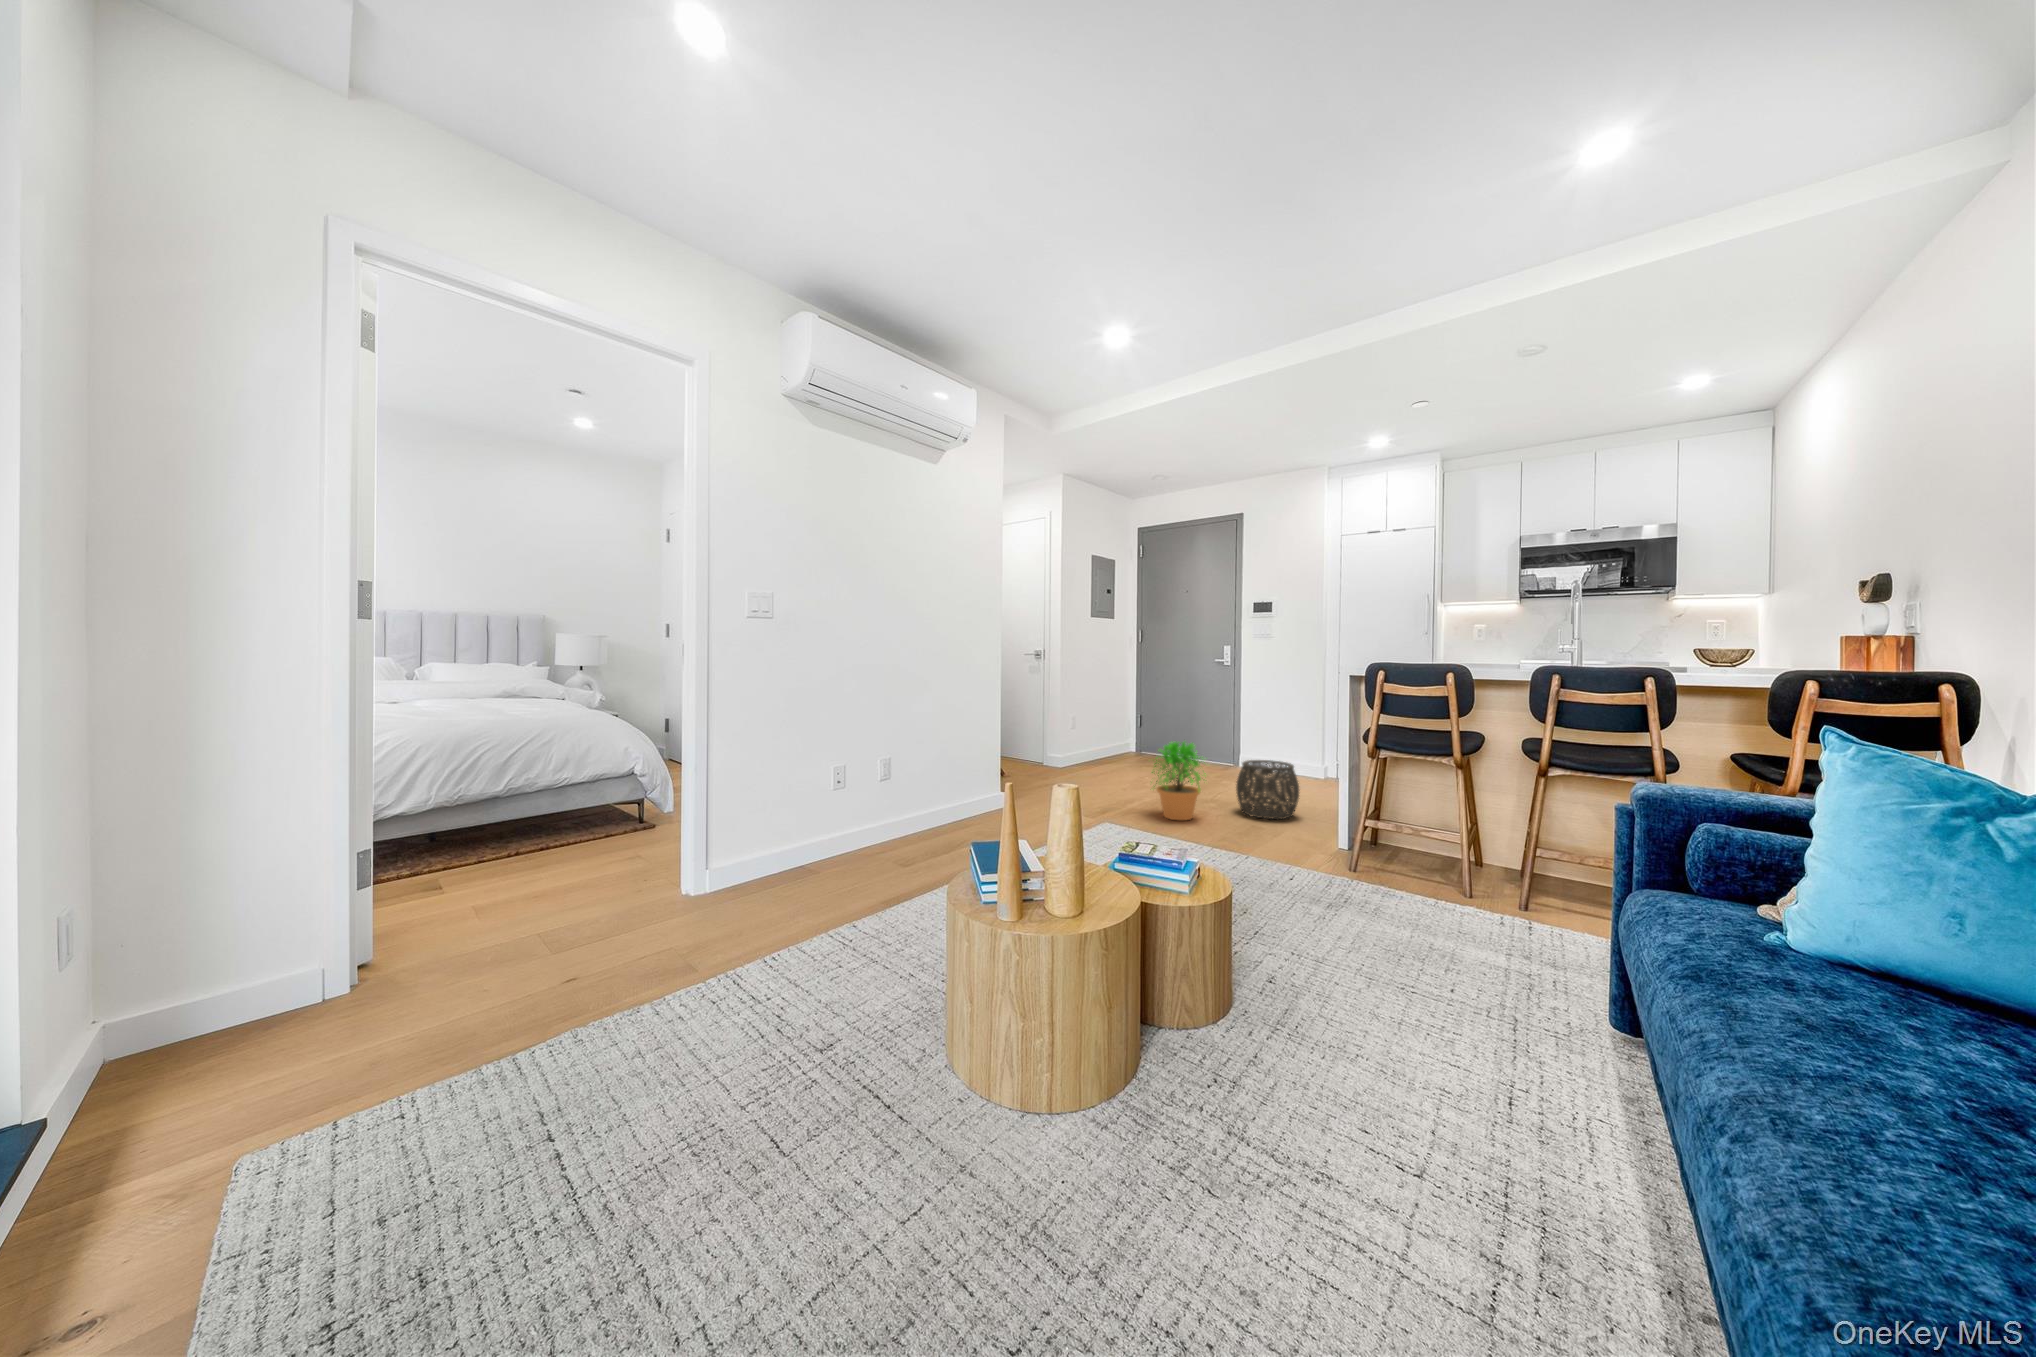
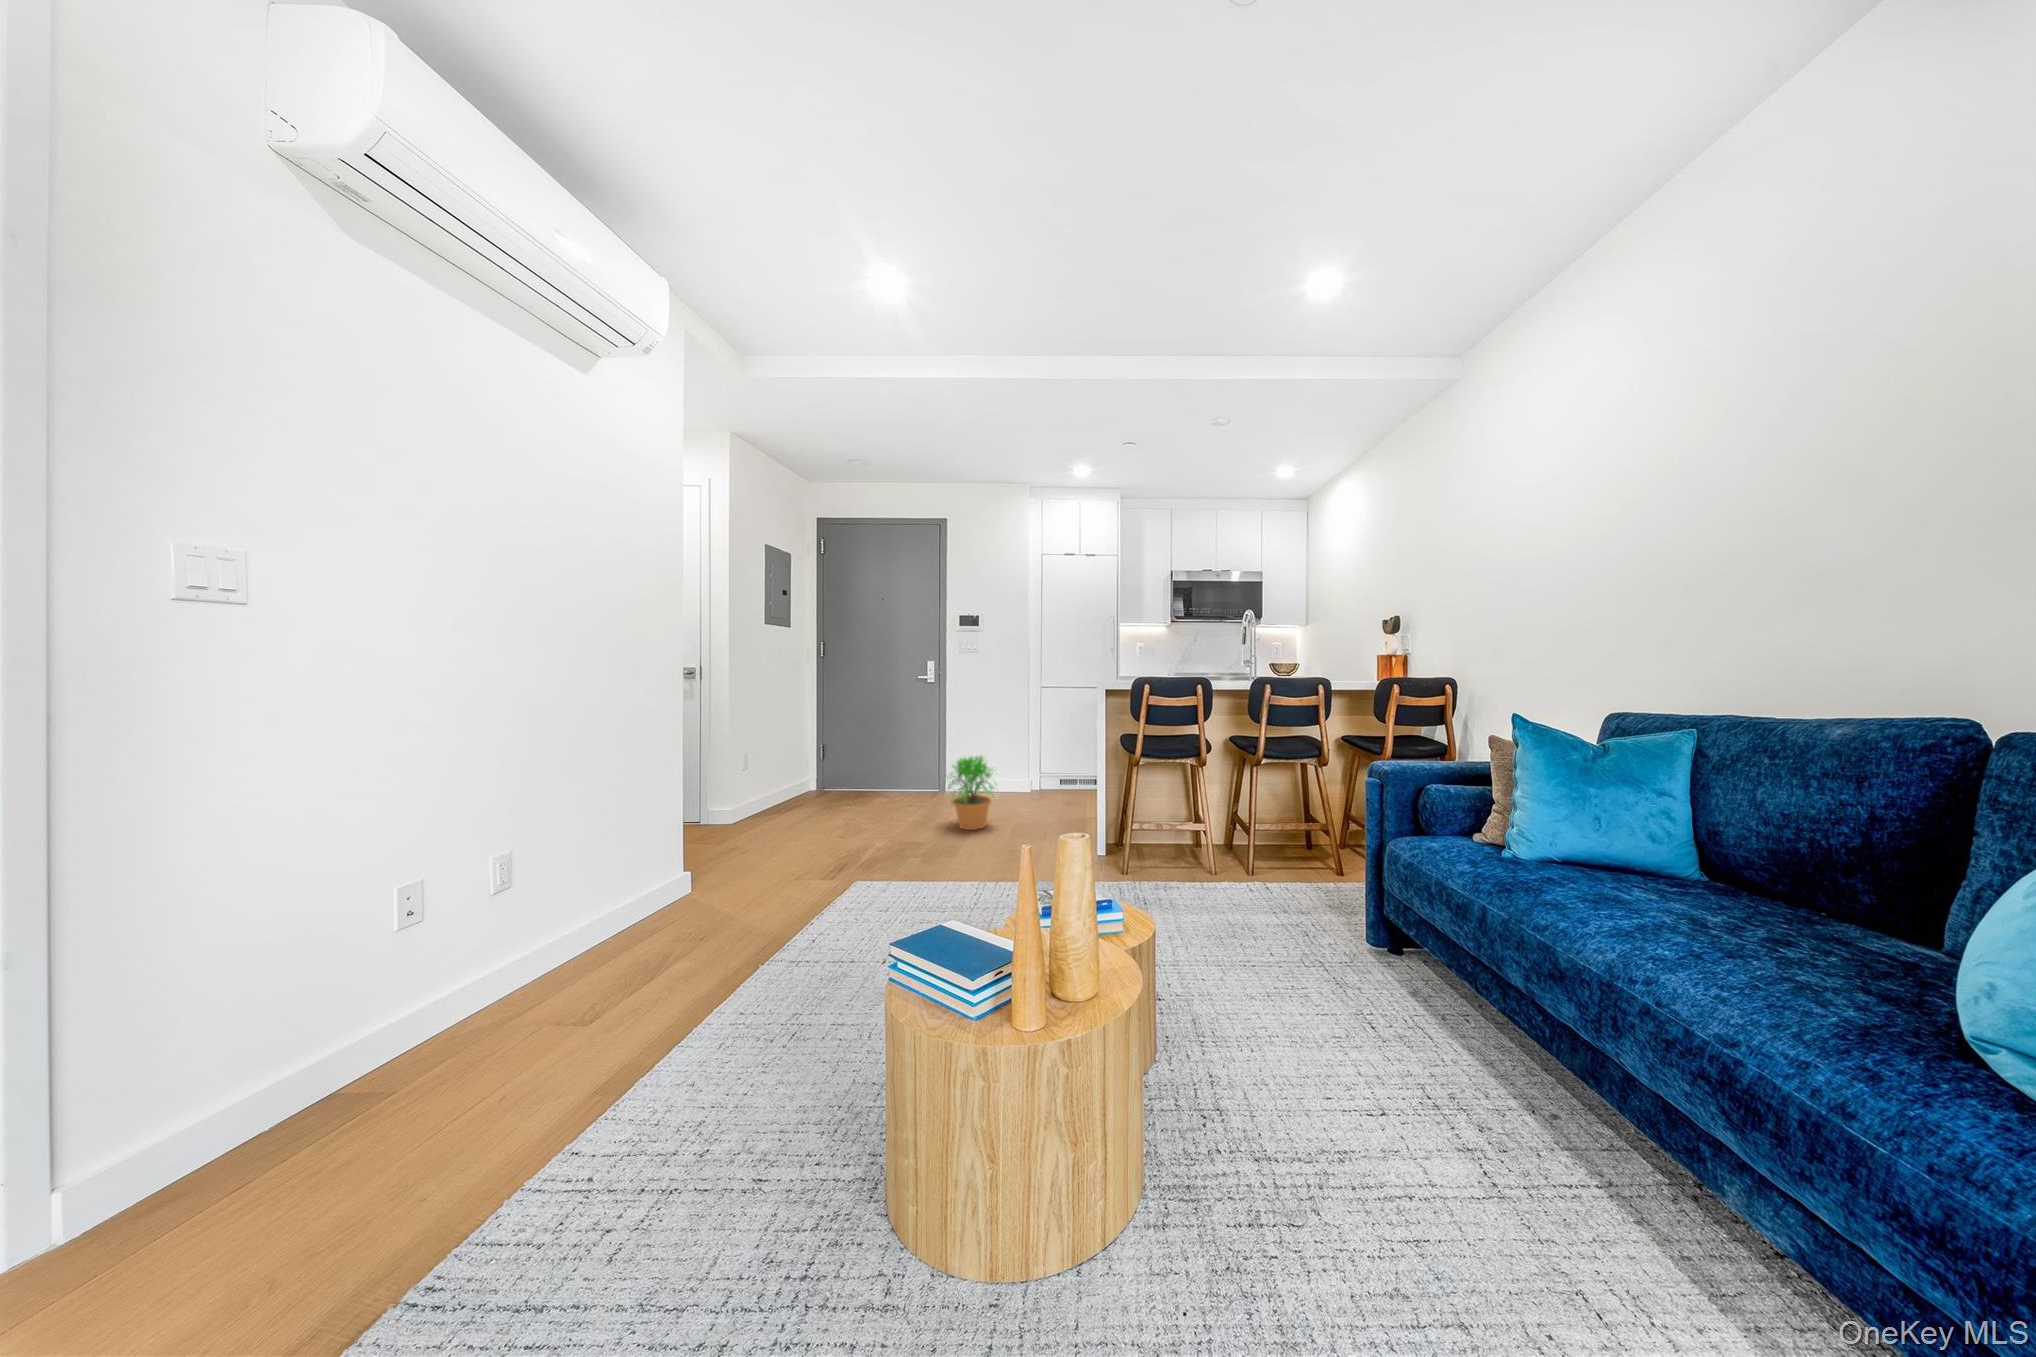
woven basket: present [1236,760,1300,819] -> none [1012,762,1065,815]

